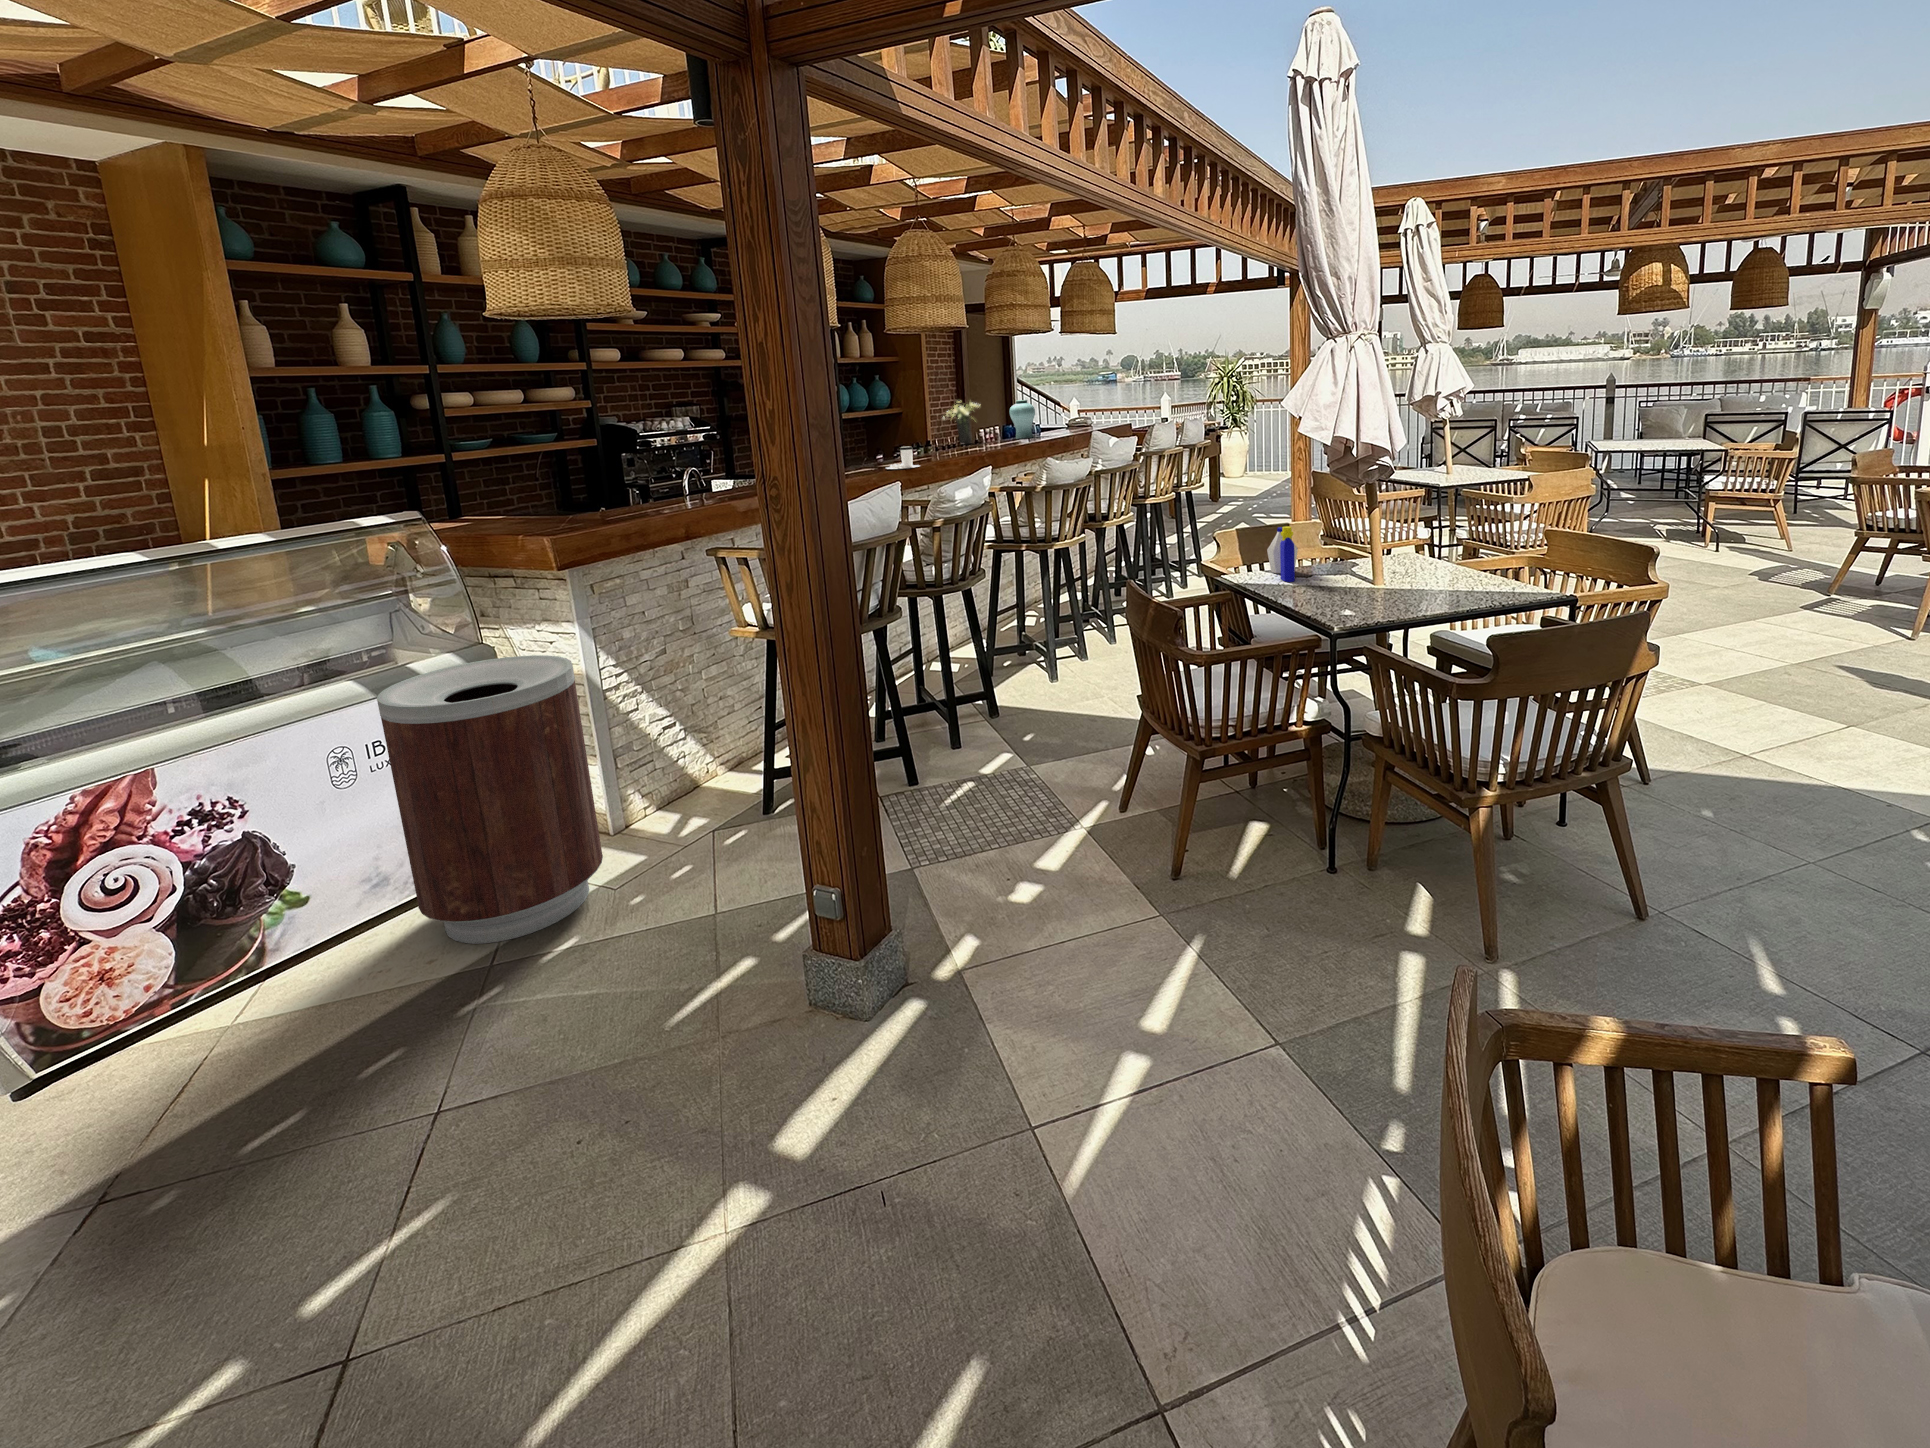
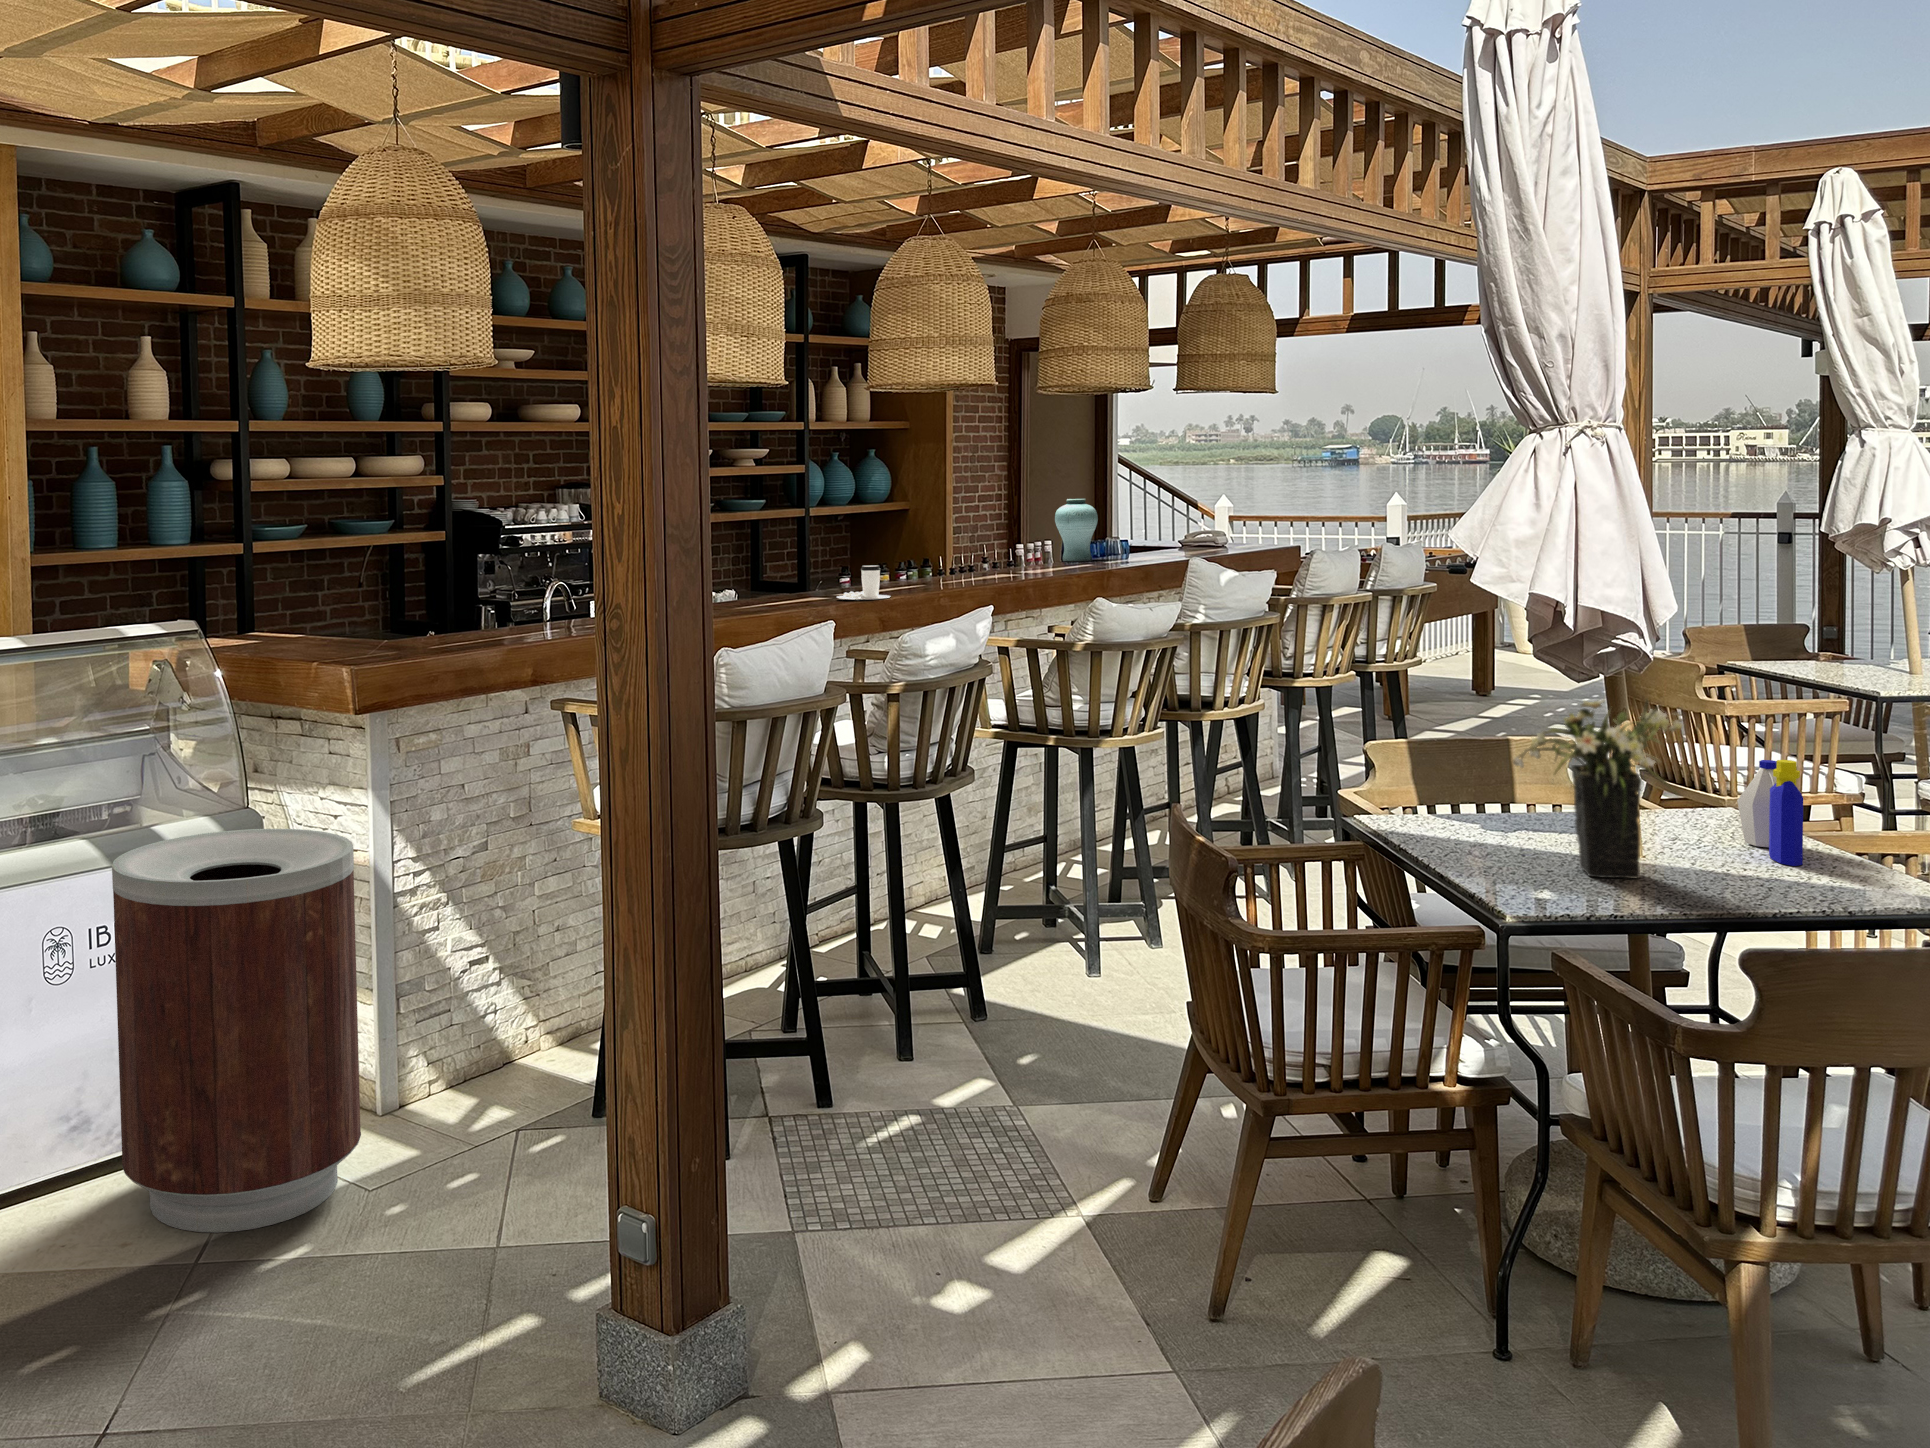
flower arrangement: present [946,401,978,445] -> present [1513,700,1682,878]
bottle: present [1267,526,1298,582] -> present [1737,760,1803,866]

